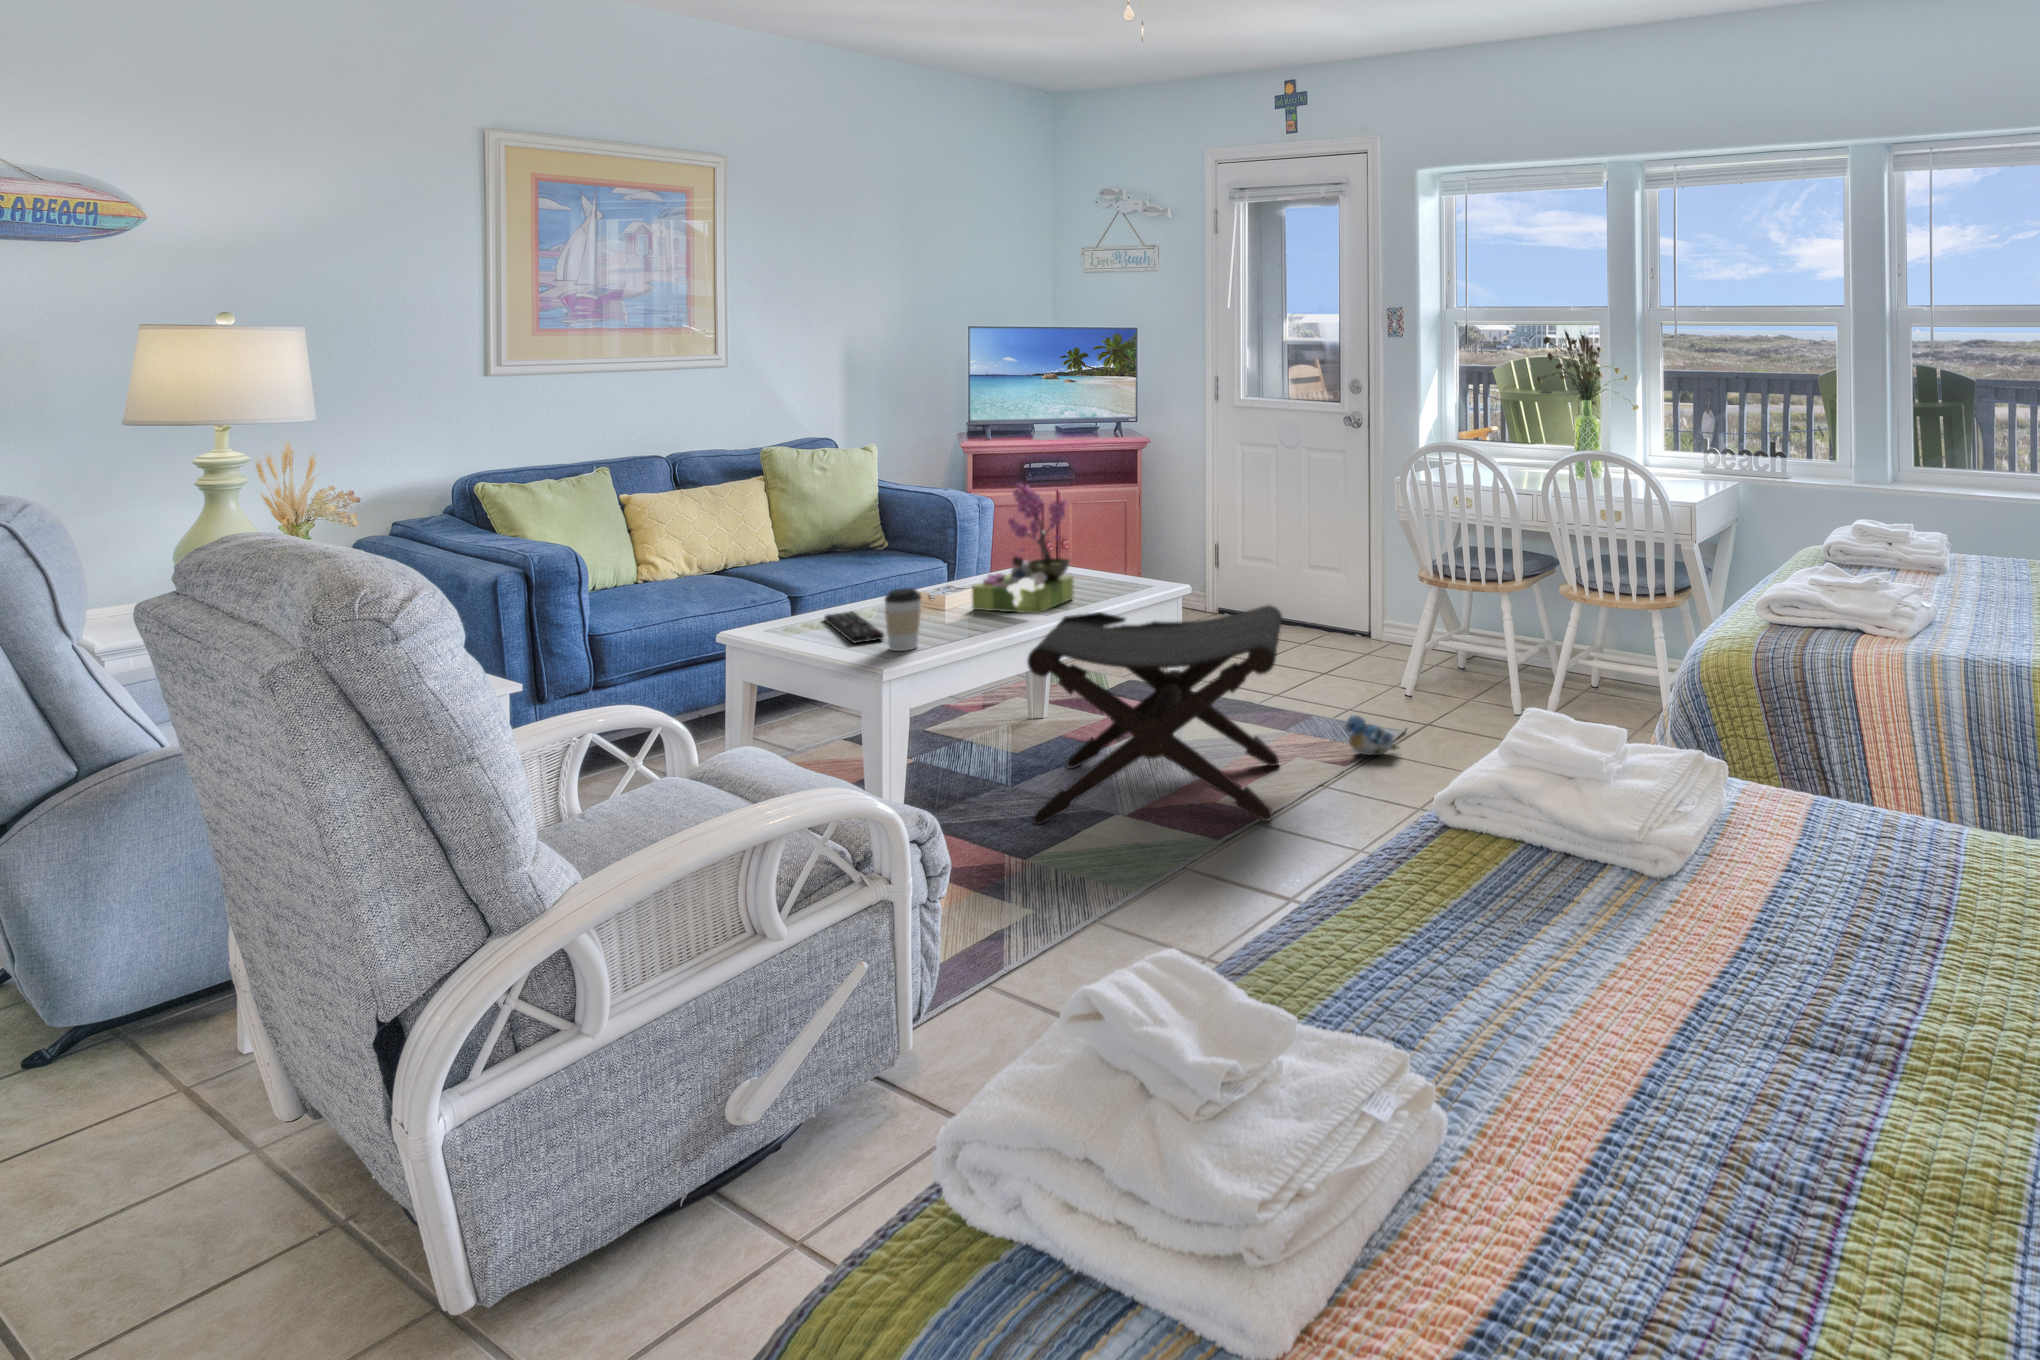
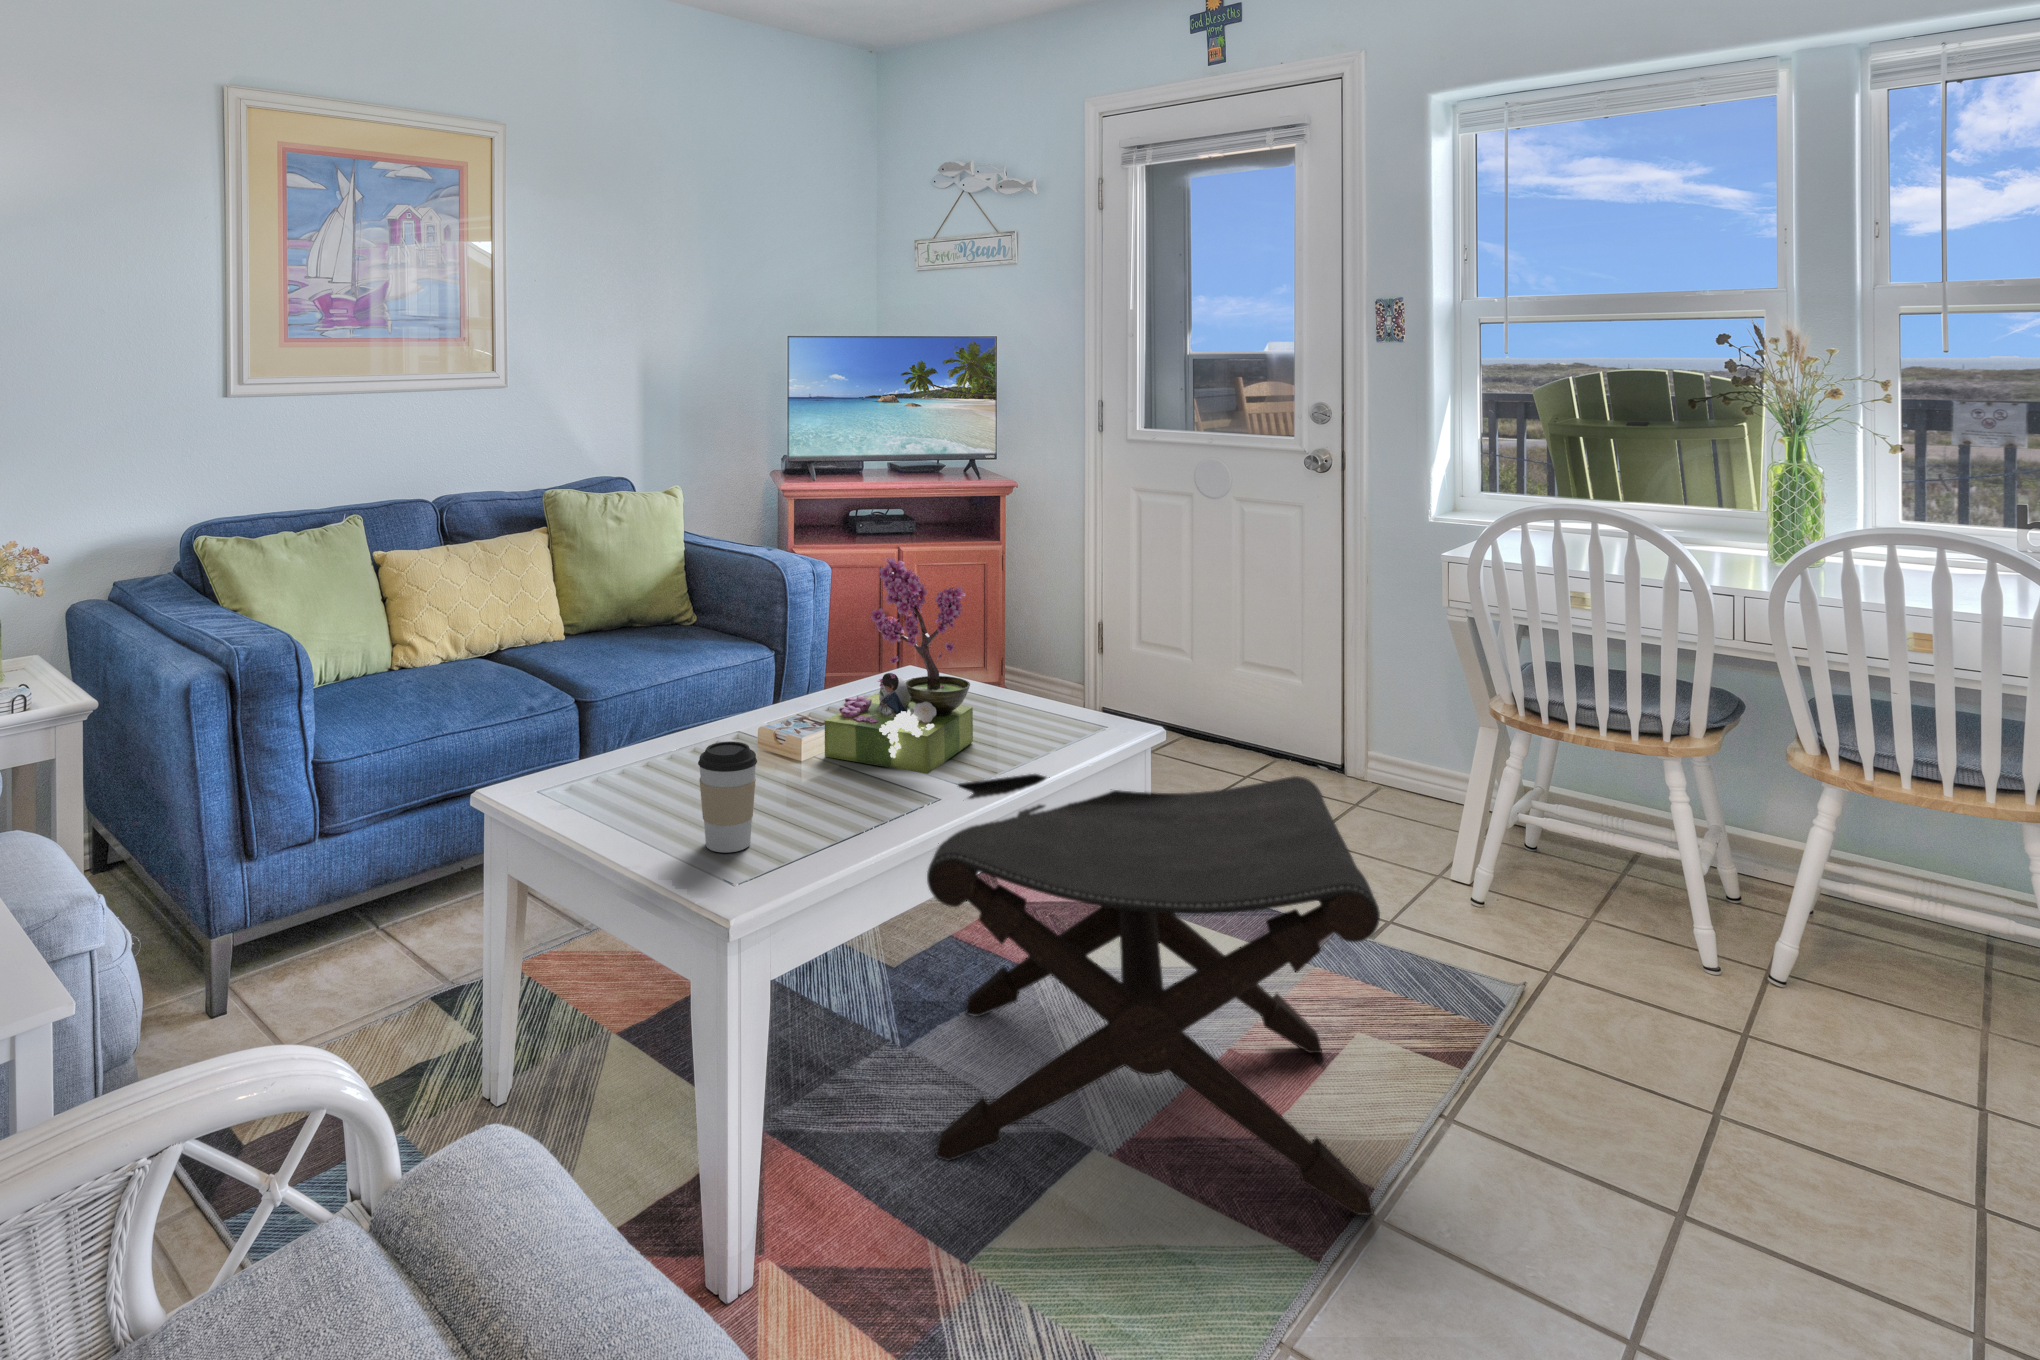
remote control: present [824,612,884,643] -> none [612,752,698,826]
plush toy: present [1345,715,1398,755] -> none [1426,969,1533,1046]

